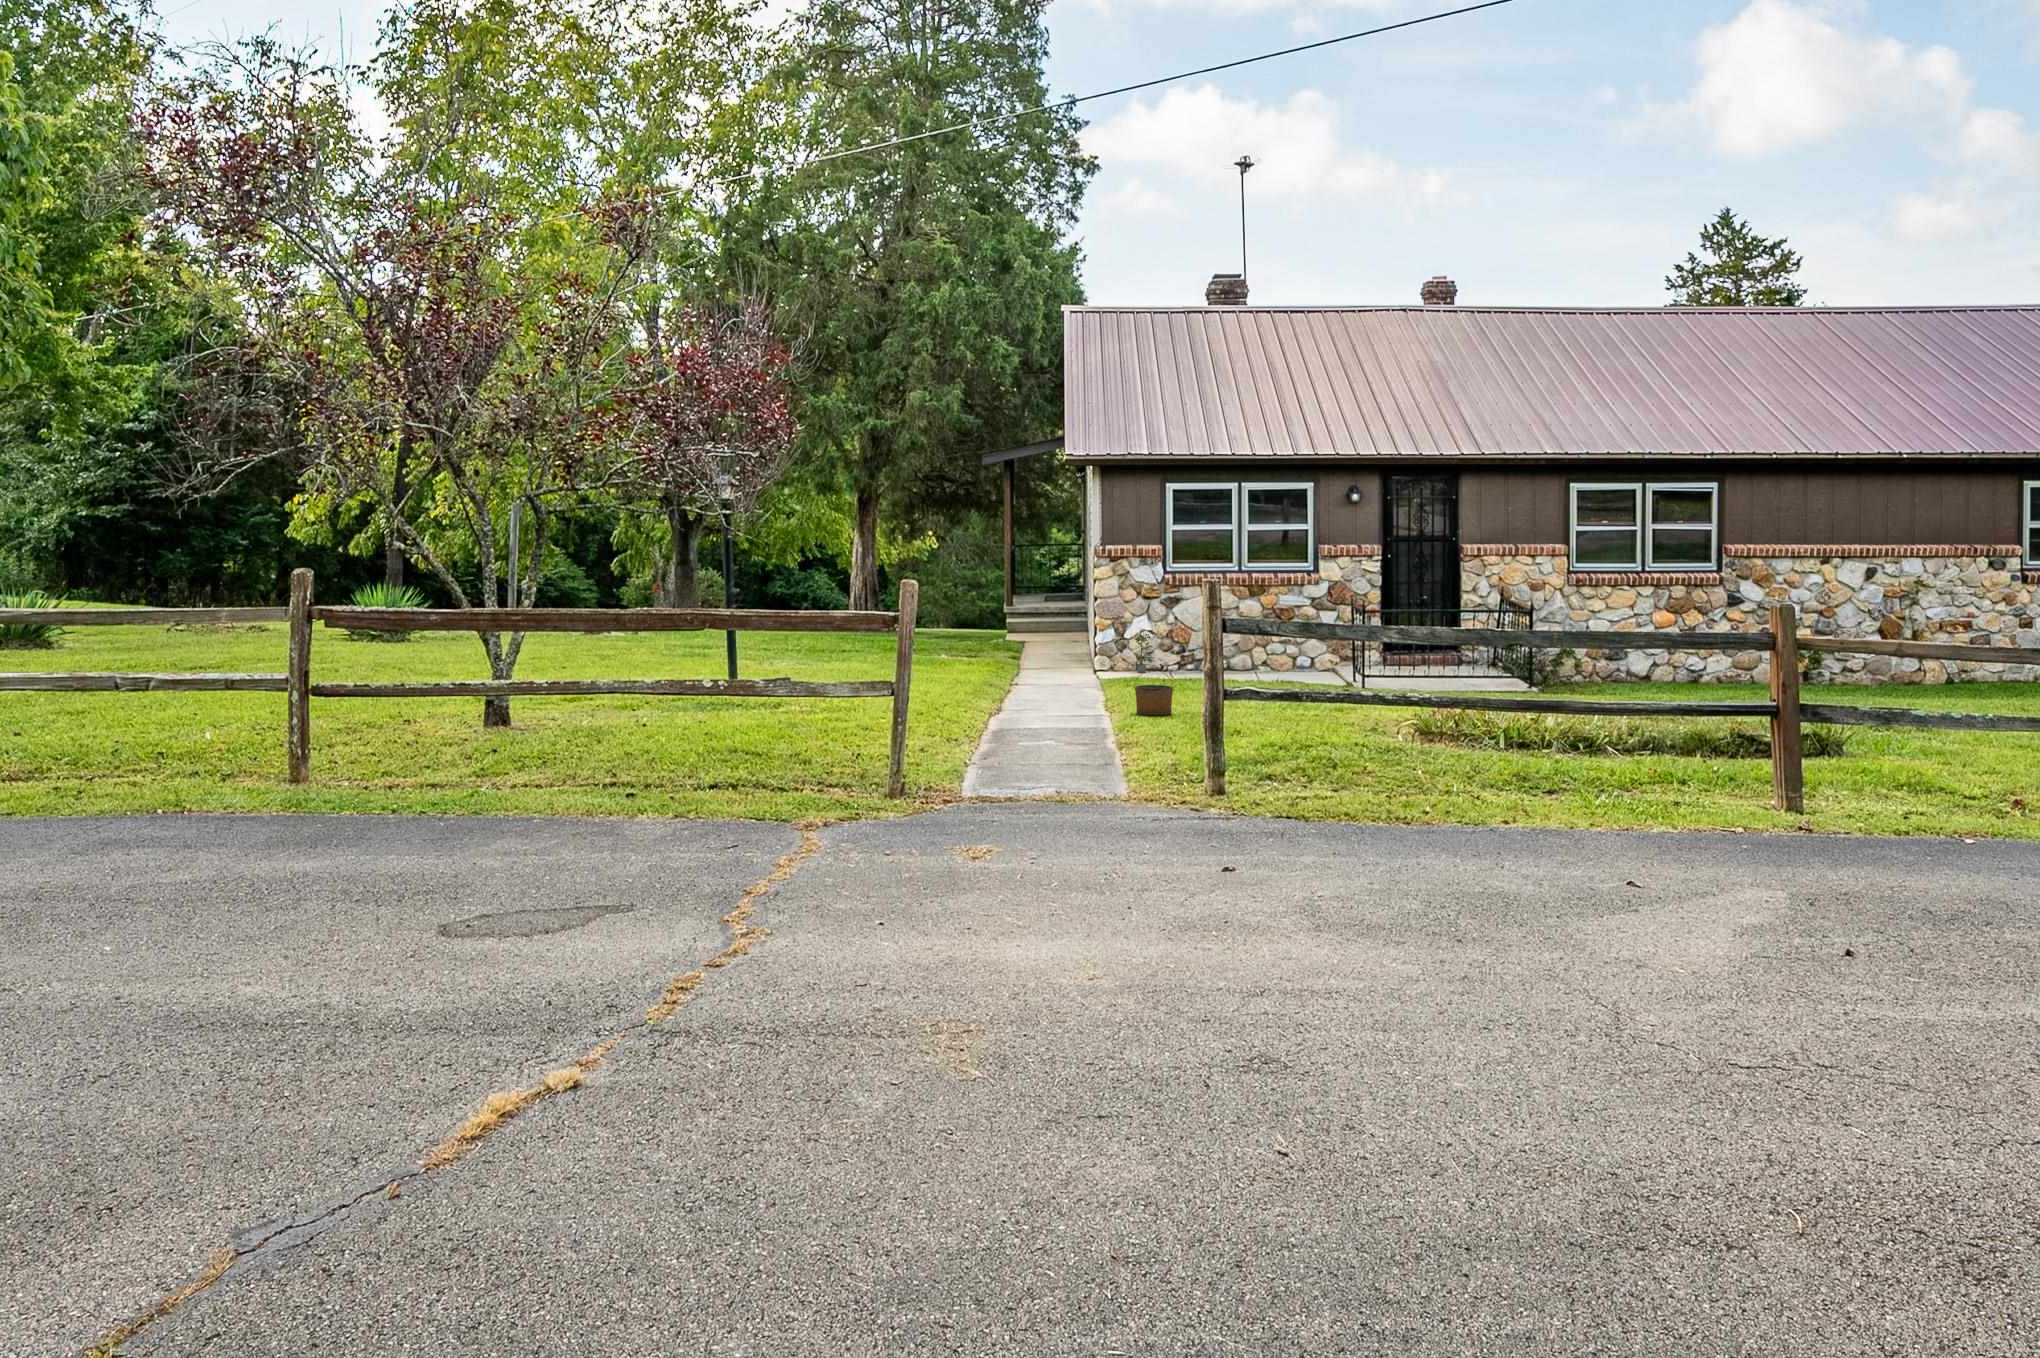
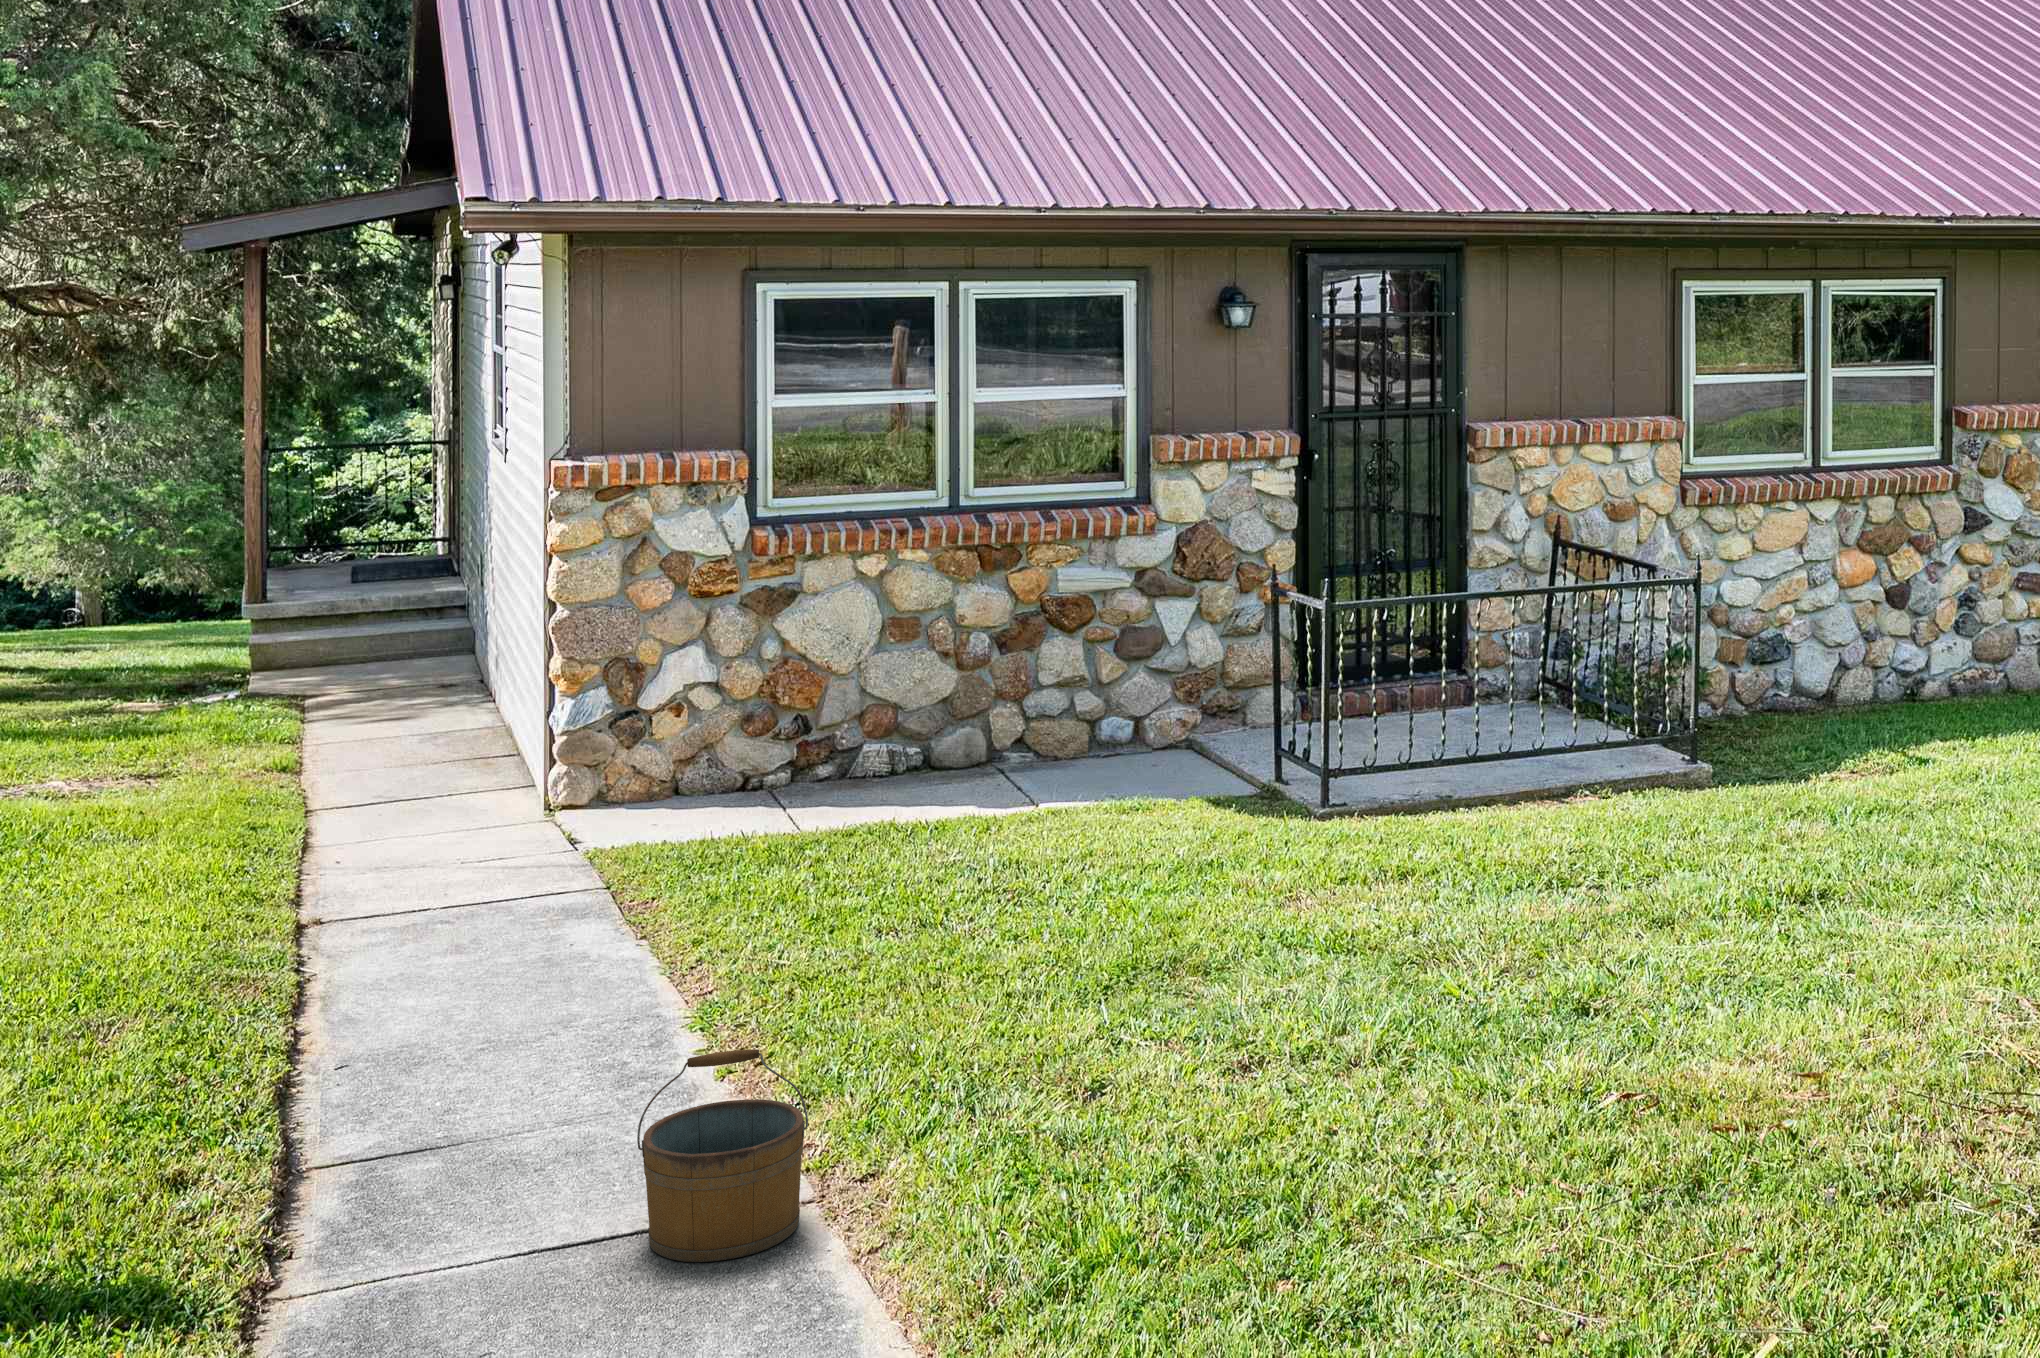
potted plant: present [1134,634,1154,673] -> none [656,720,728,837]

